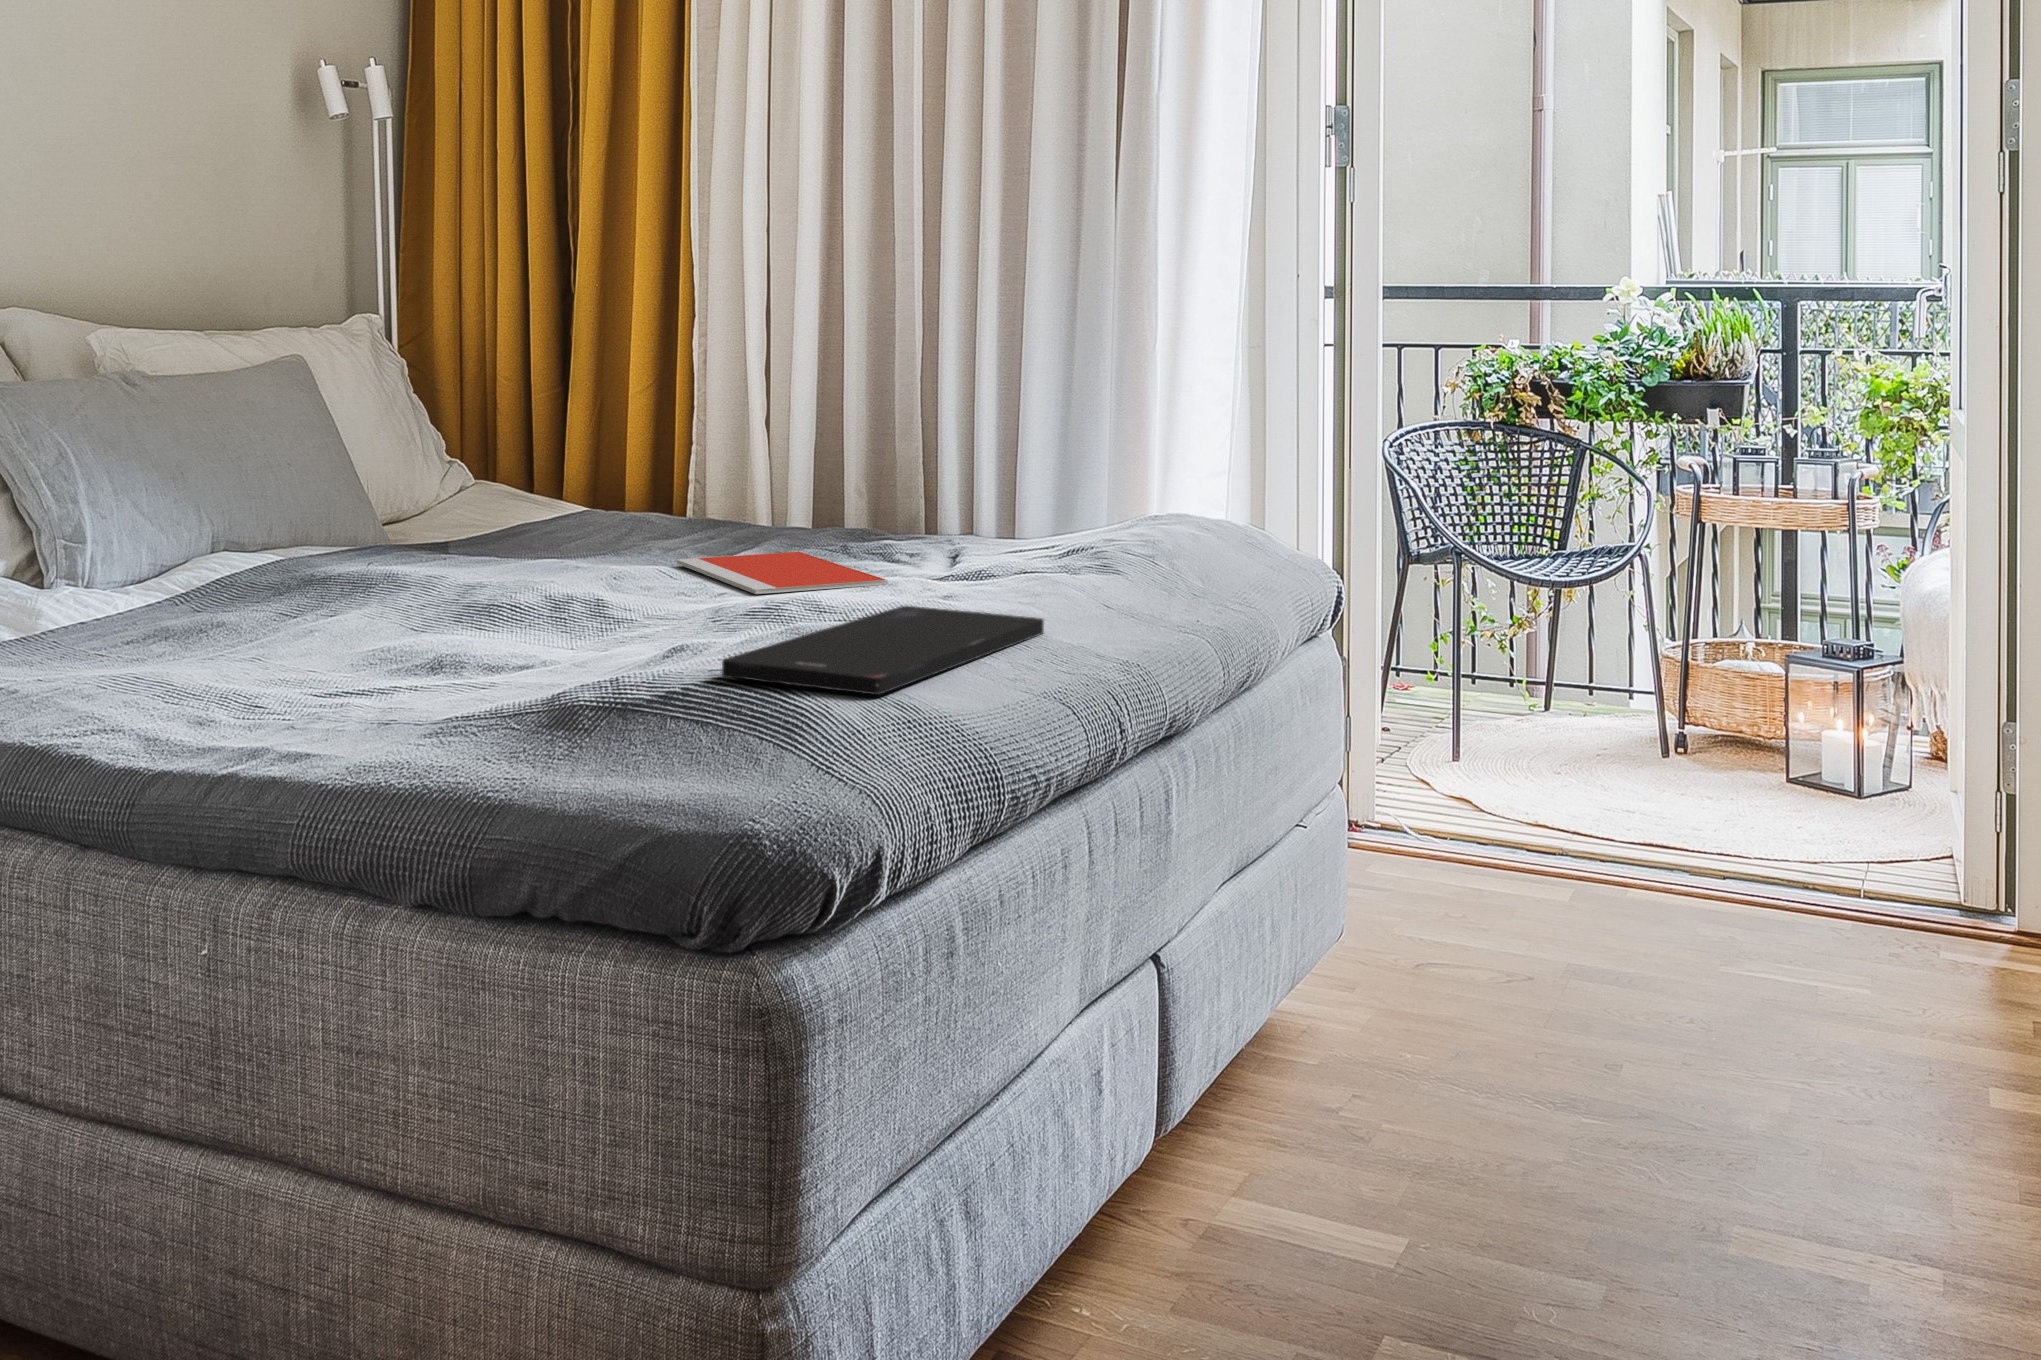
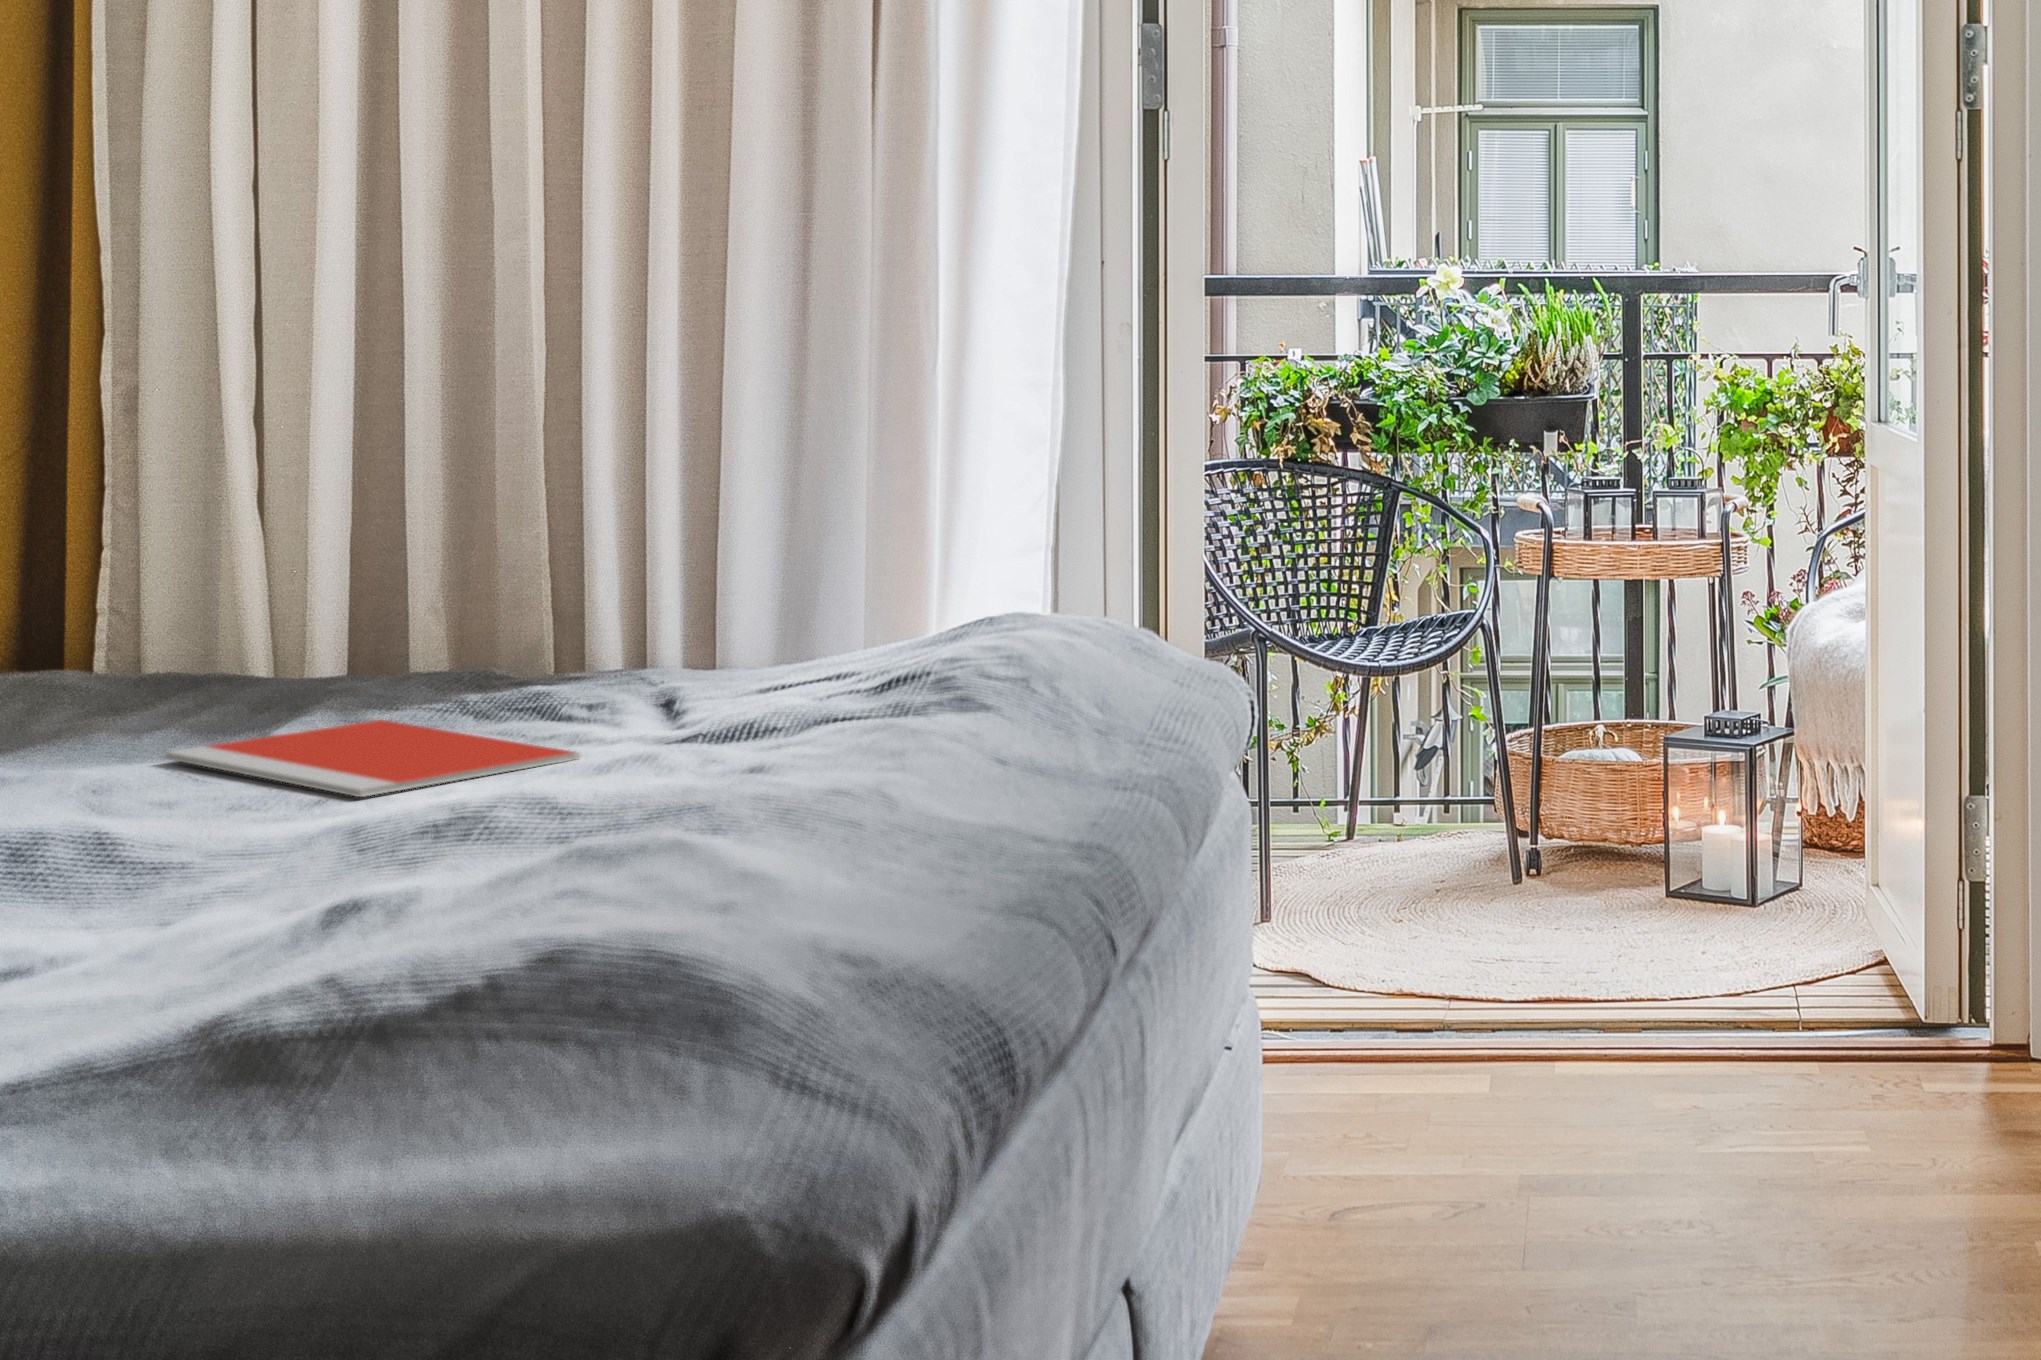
smartphone: present [722,606,1044,695] -> none [475,789,947,946]

